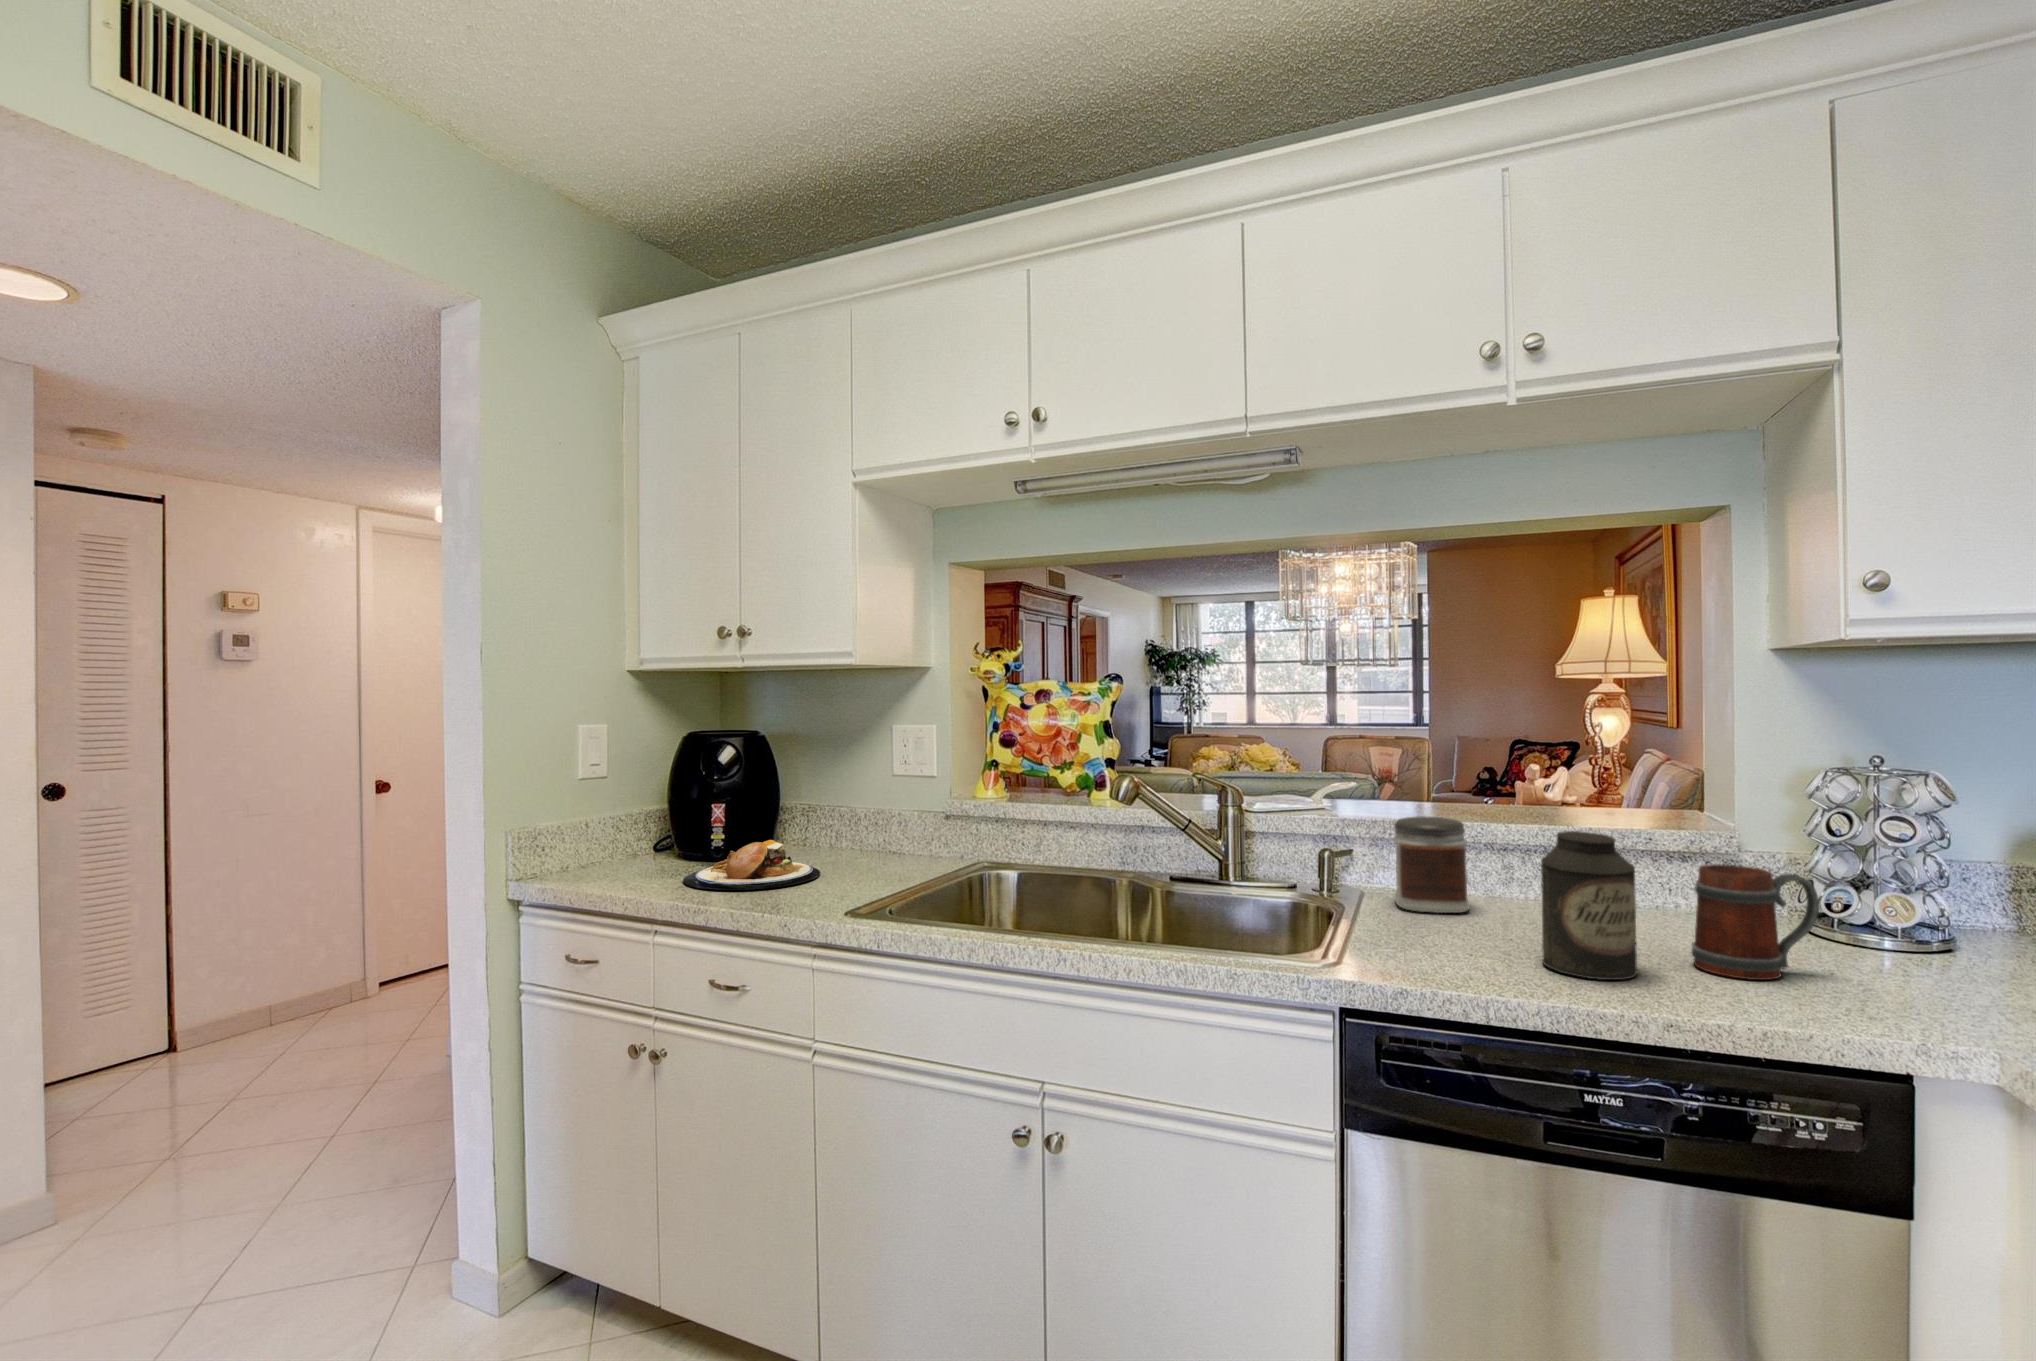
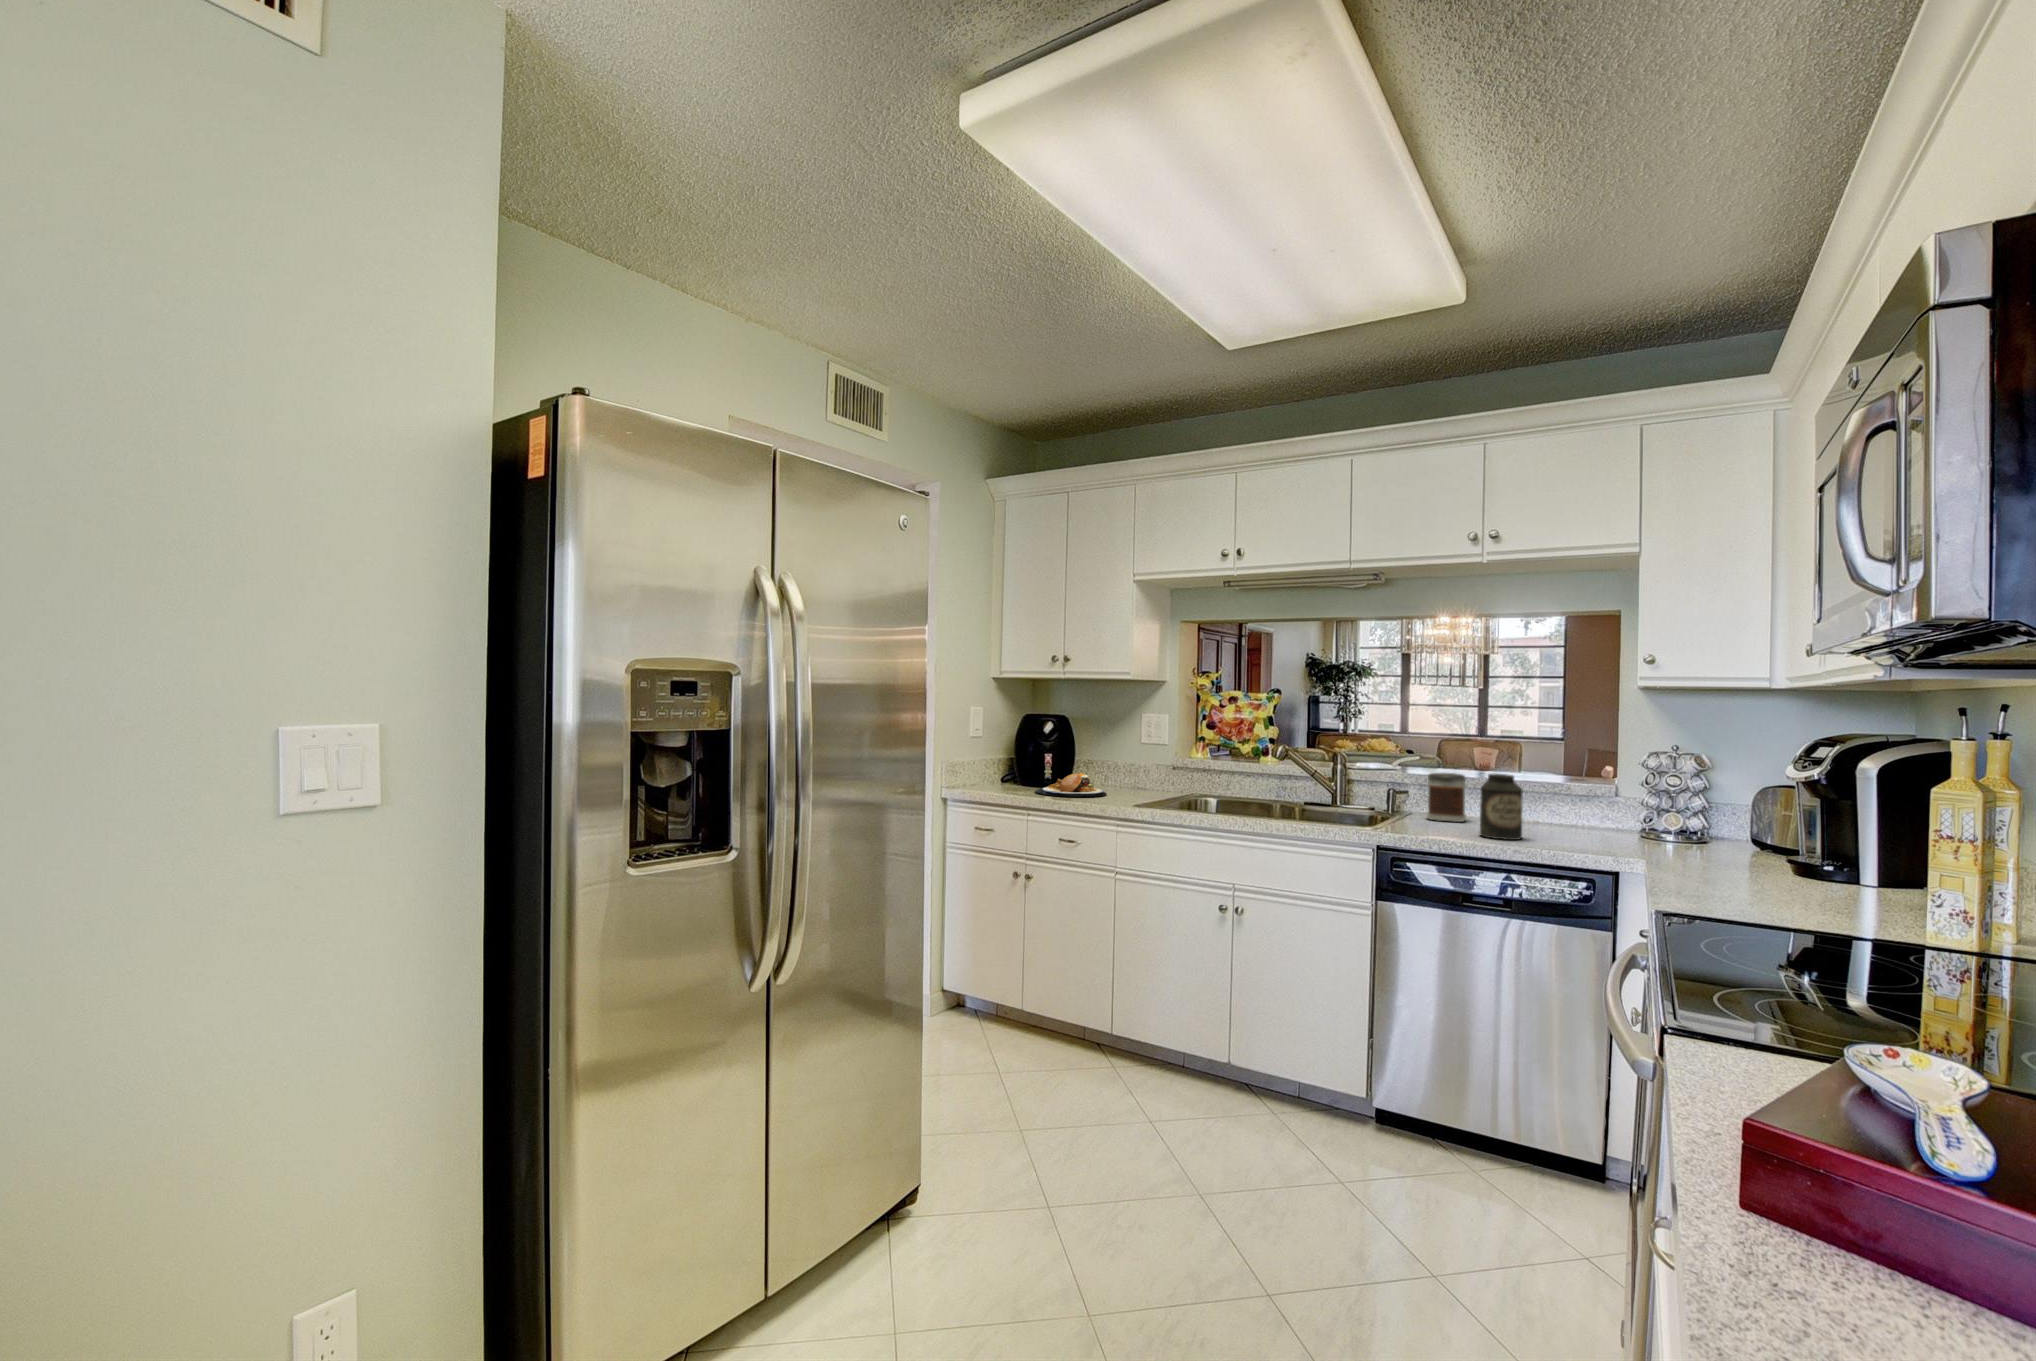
mug: present [1692,864,1819,980] -> none [1553,792,1611,843]

